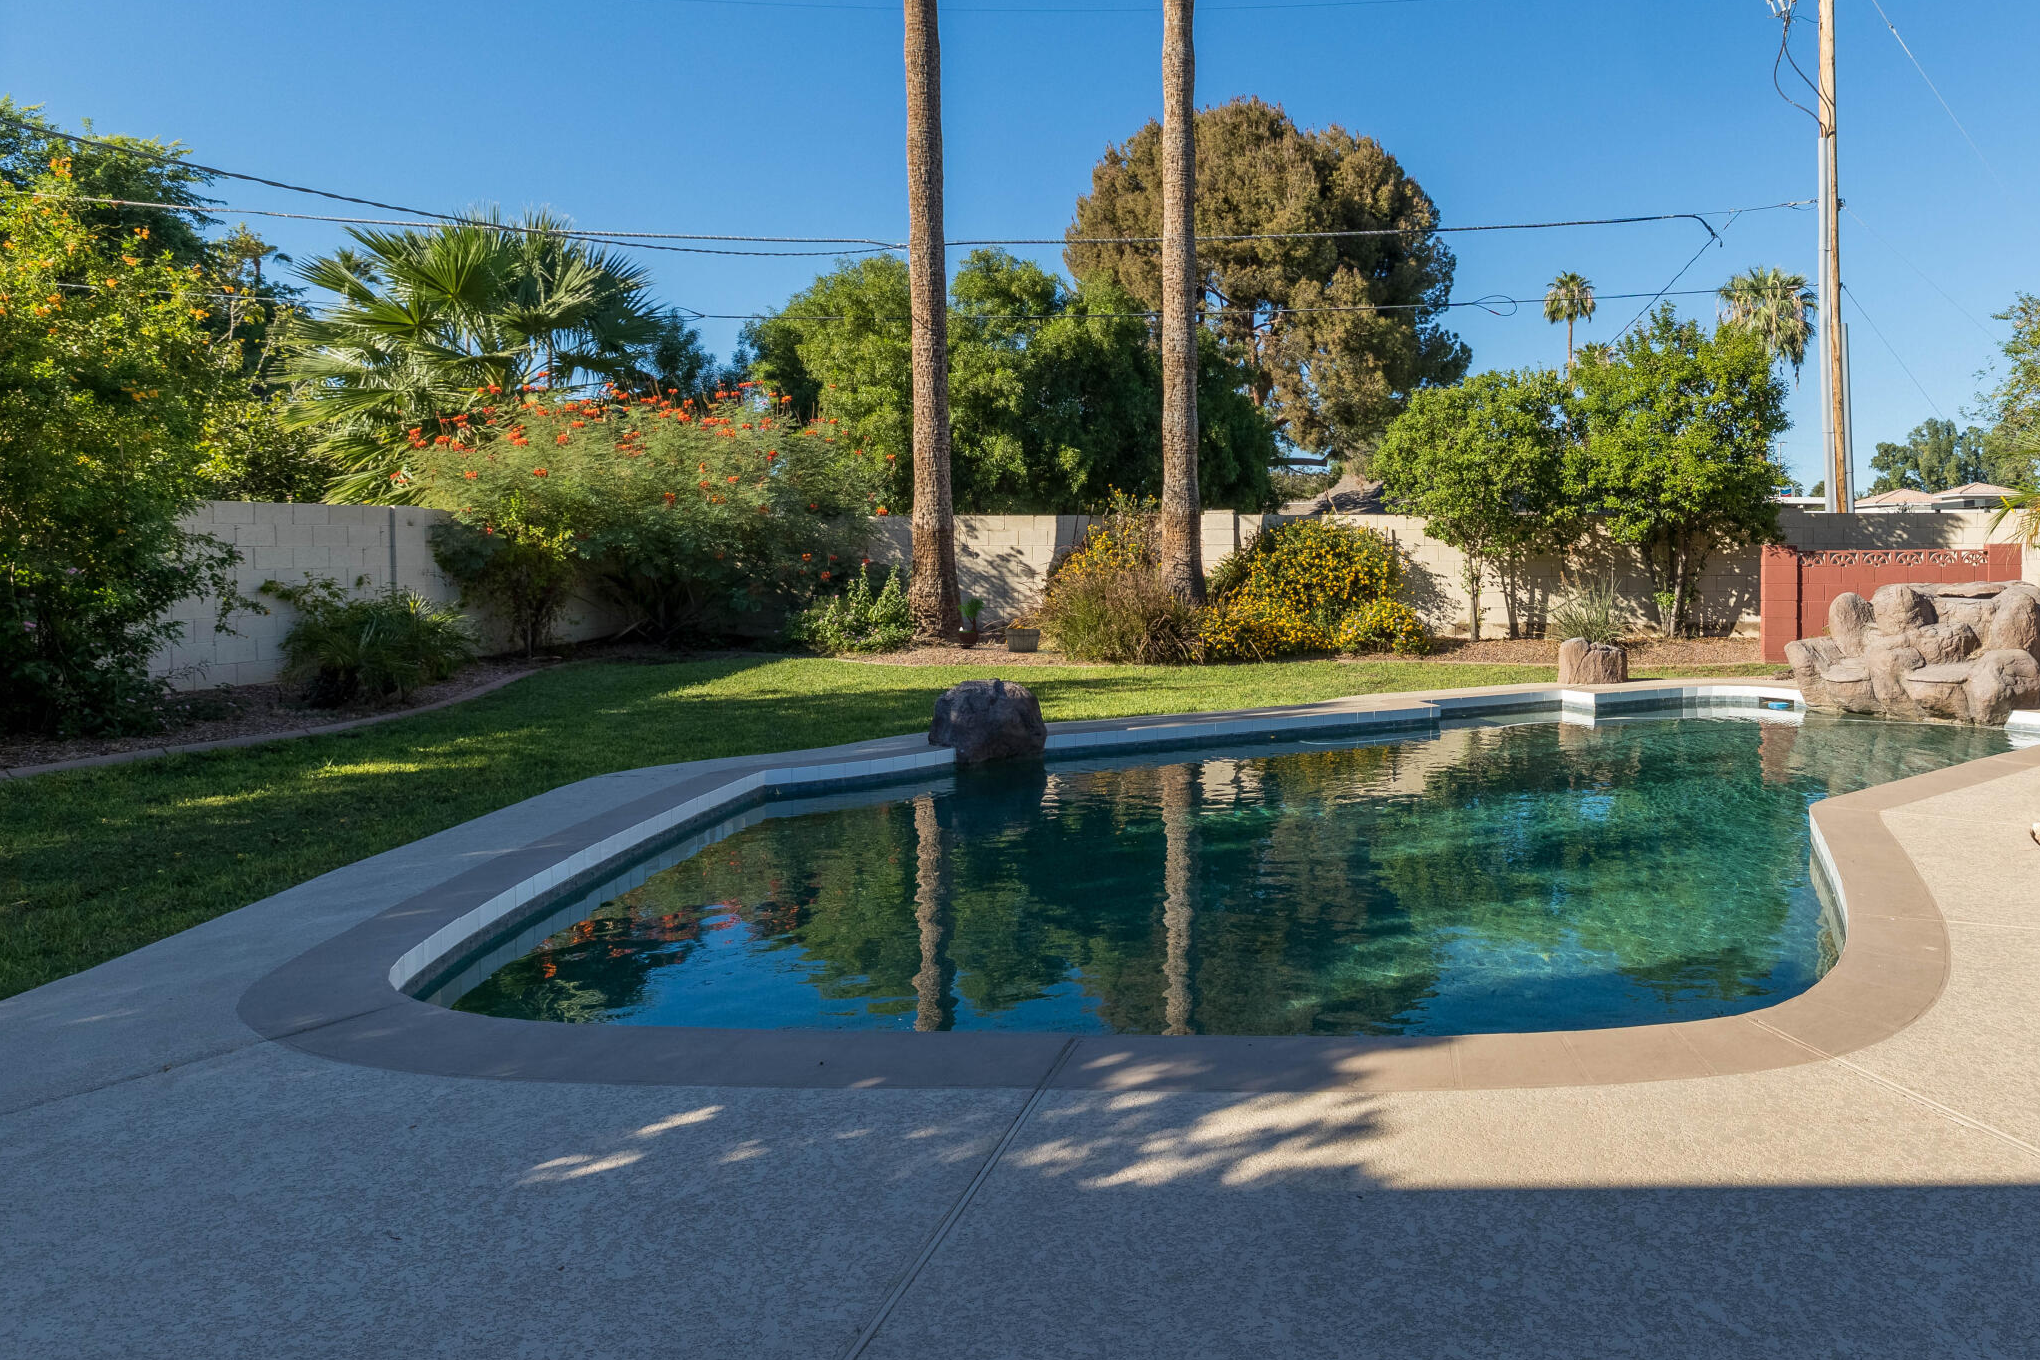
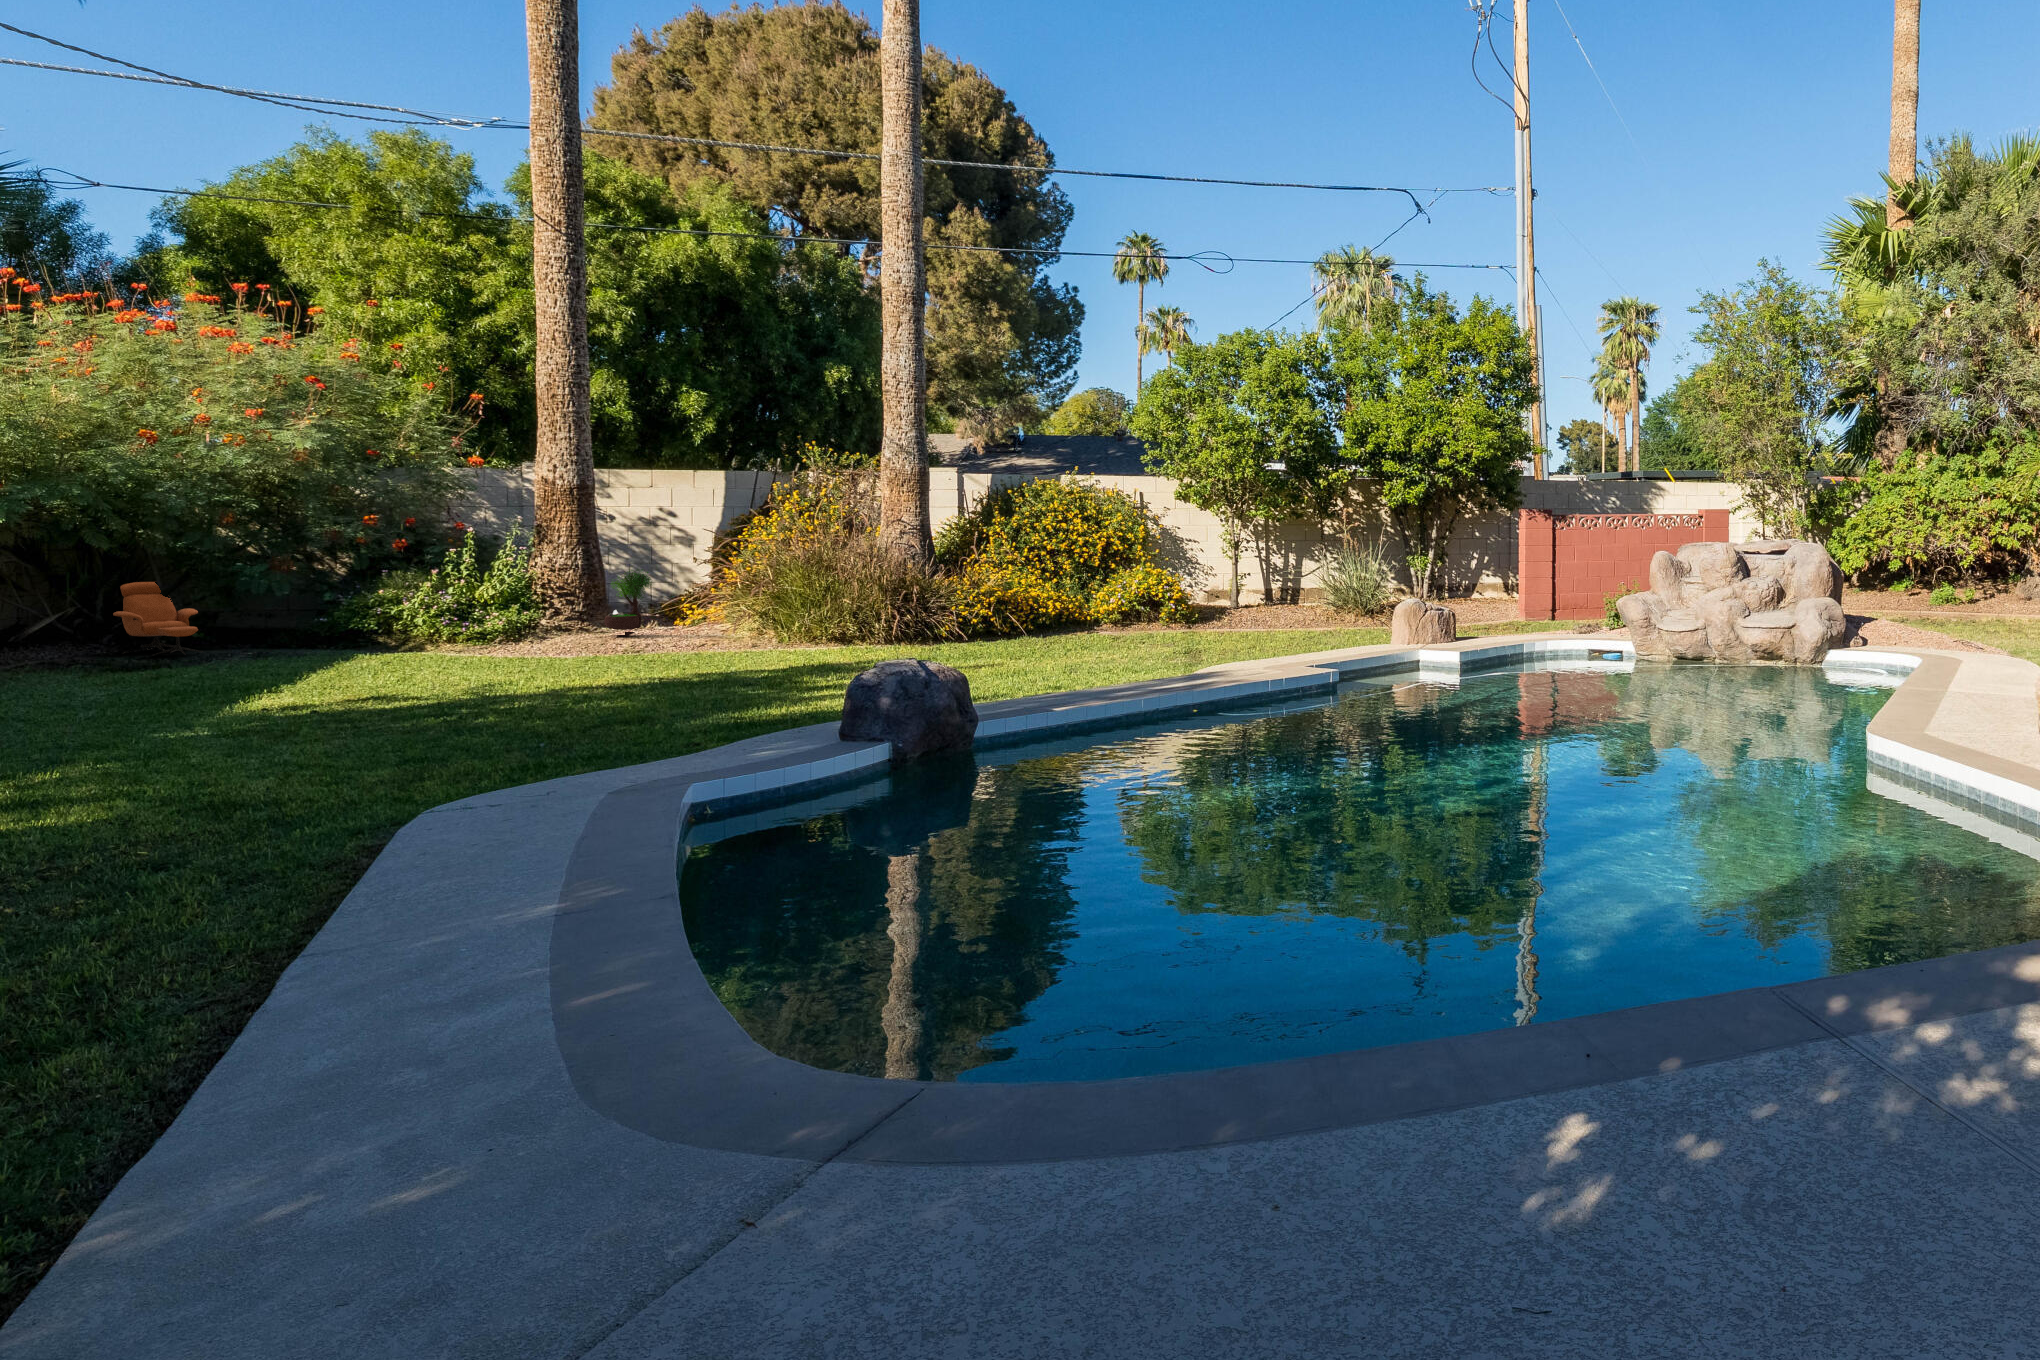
lounge chair: none [669,600,715,651] -> present [113,582,203,655]
wooden bucket: present [1005,622,1041,652] -> none [687,600,741,638]

